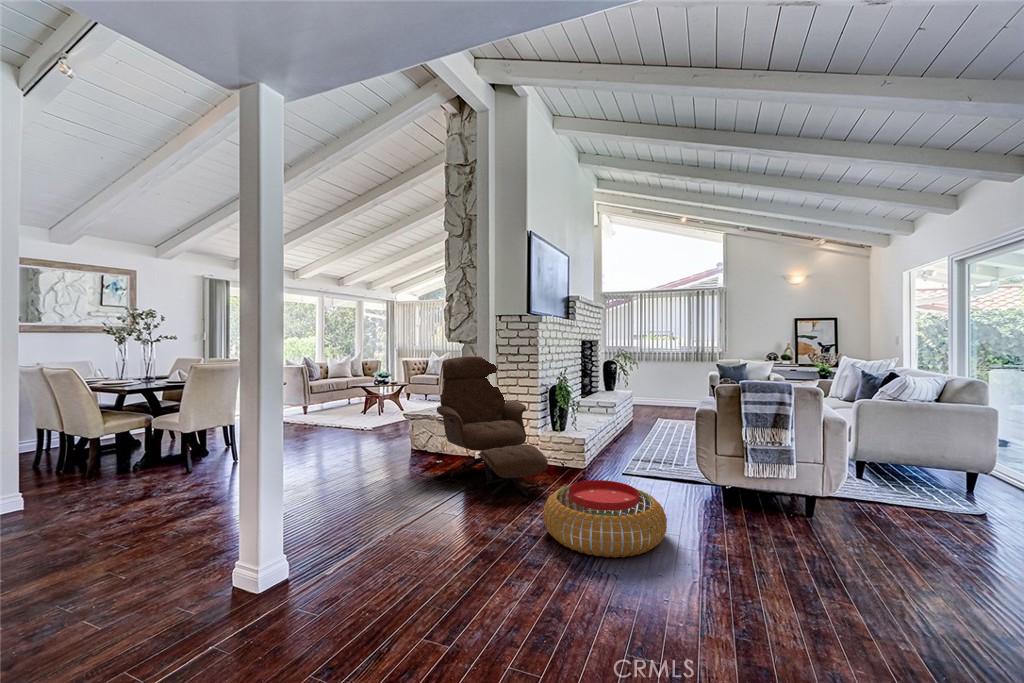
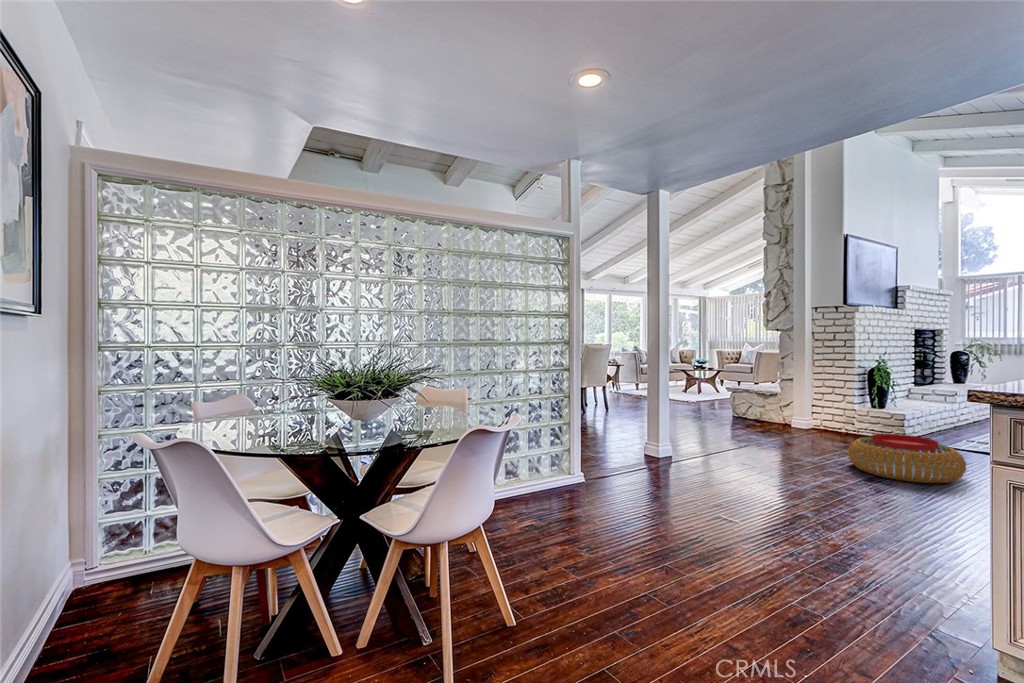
lounge chair: present [437,356,548,496] -> none [758,342,860,449]

